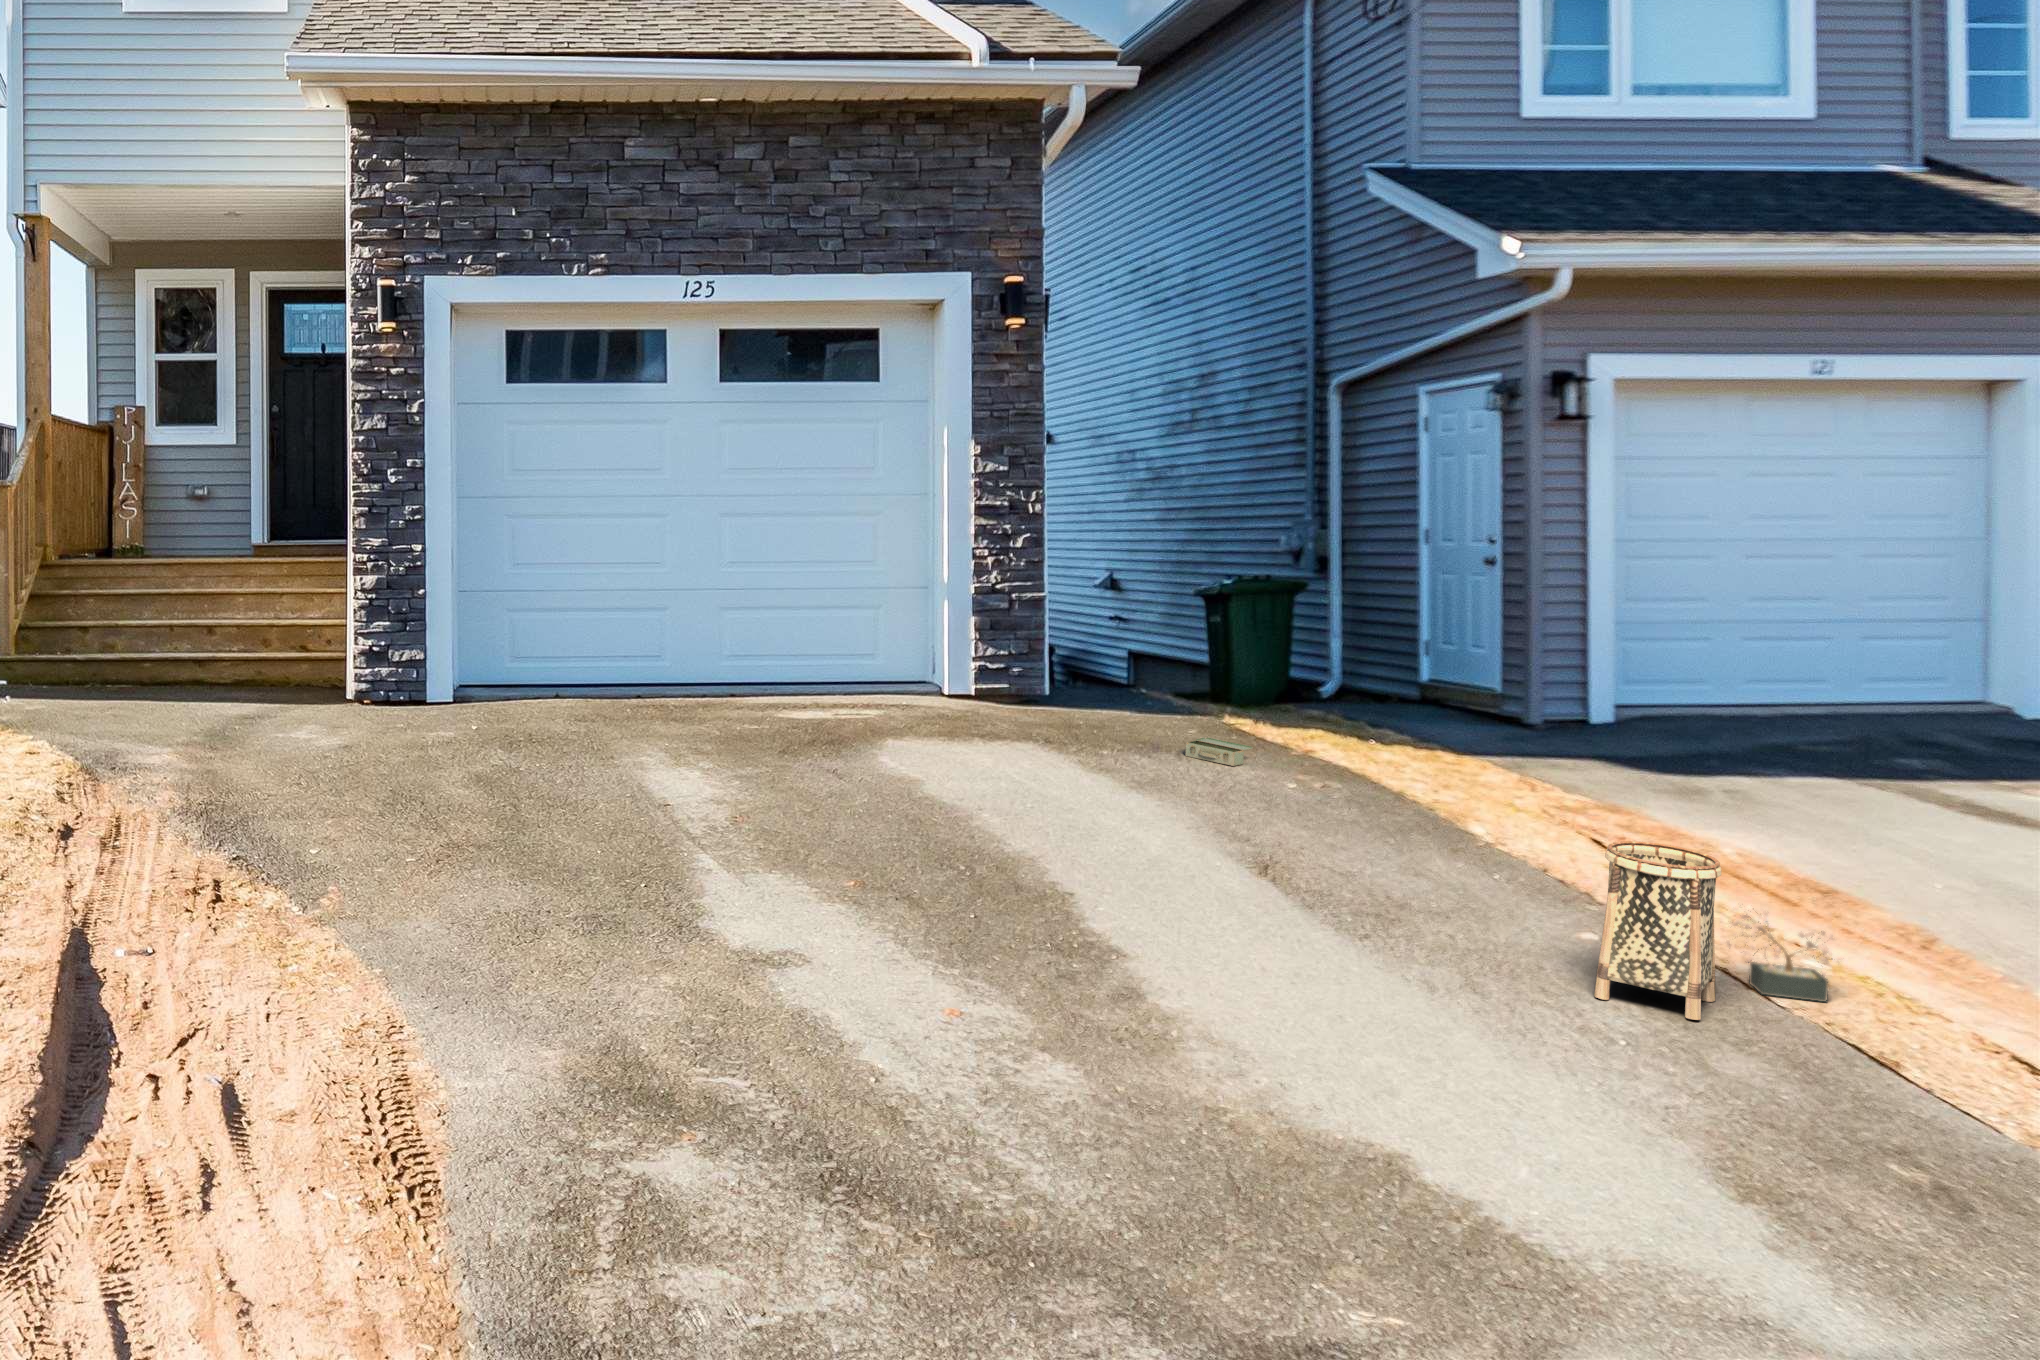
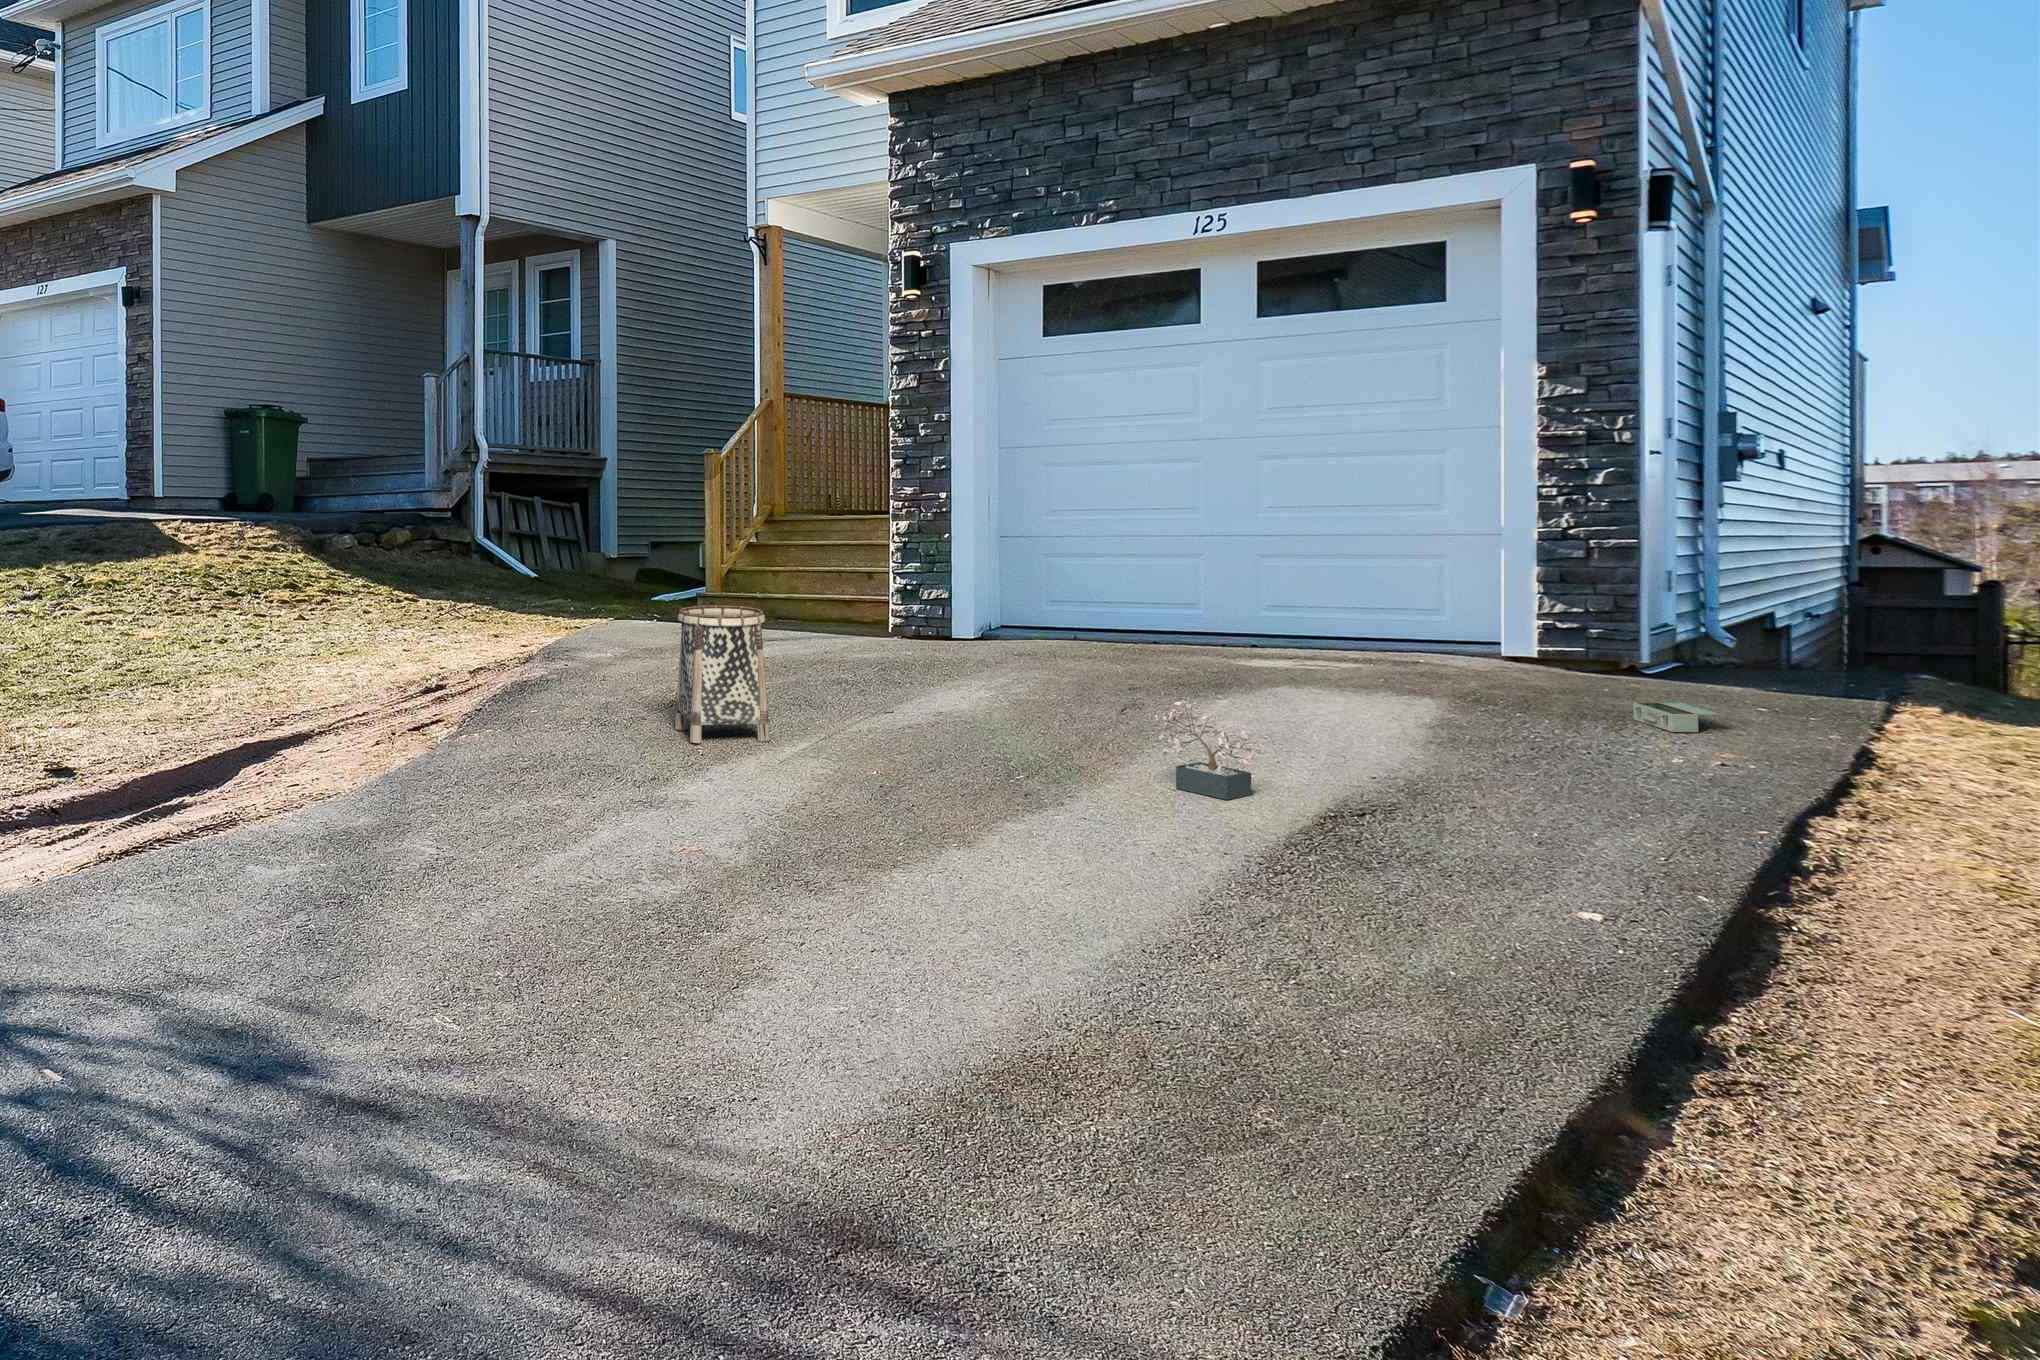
basket: present [1594,841,1721,1020] -> present [675,605,769,743]
decorative plant: present [1727,905,1843,1002] -> present [1155,700,1264,800]

